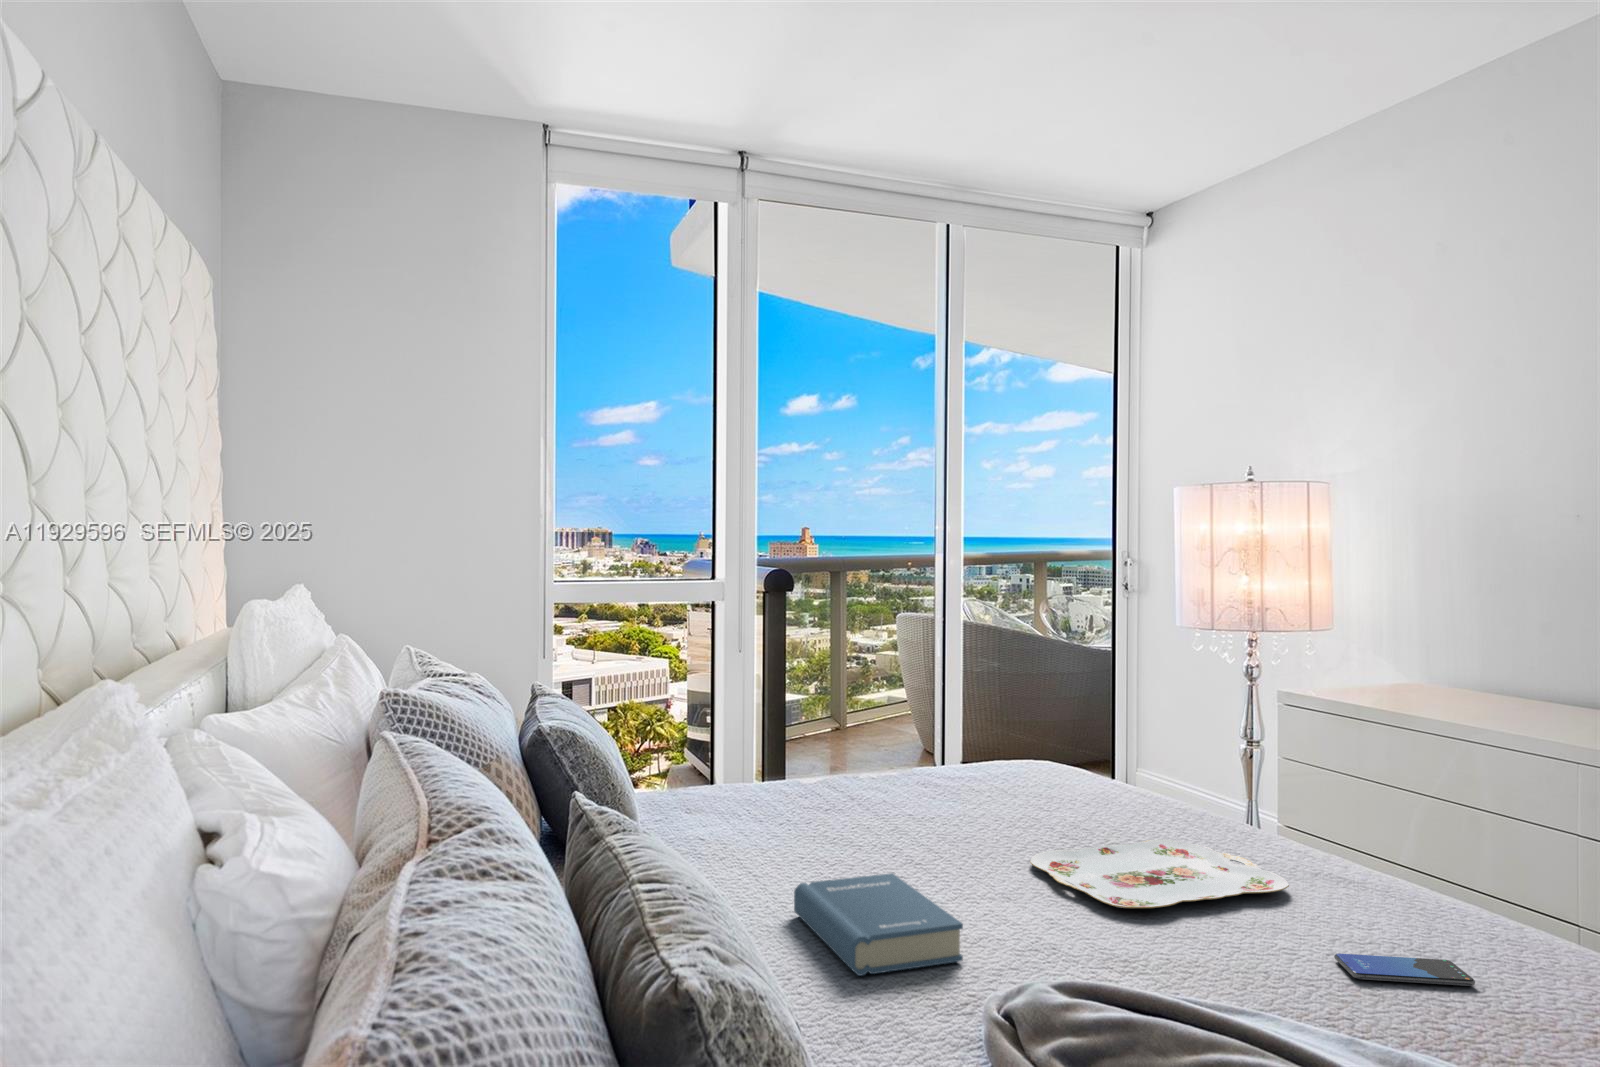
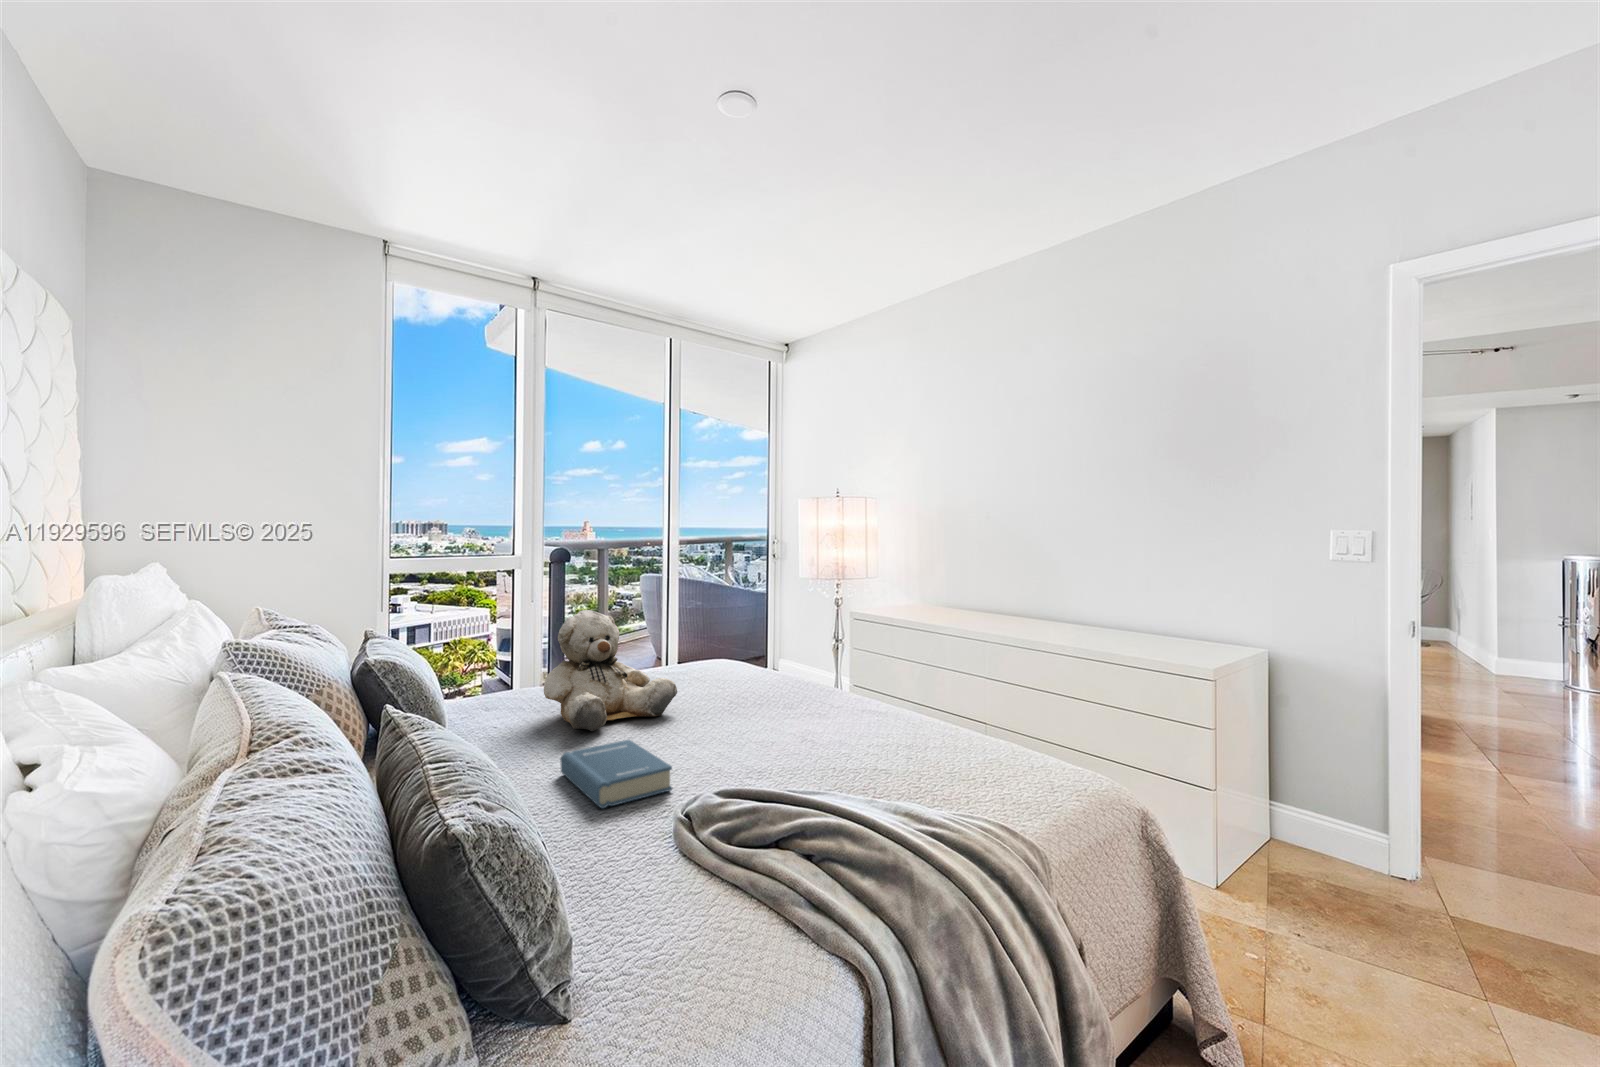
teddy bear: none [764,670,960,854] -> present [544,610,677,731]
serving tray: present [1030,839,1289,908] -> none [720,702,868,746]
smartphone: present [1334,953,1475,986] -> none [889,754,960,771]

